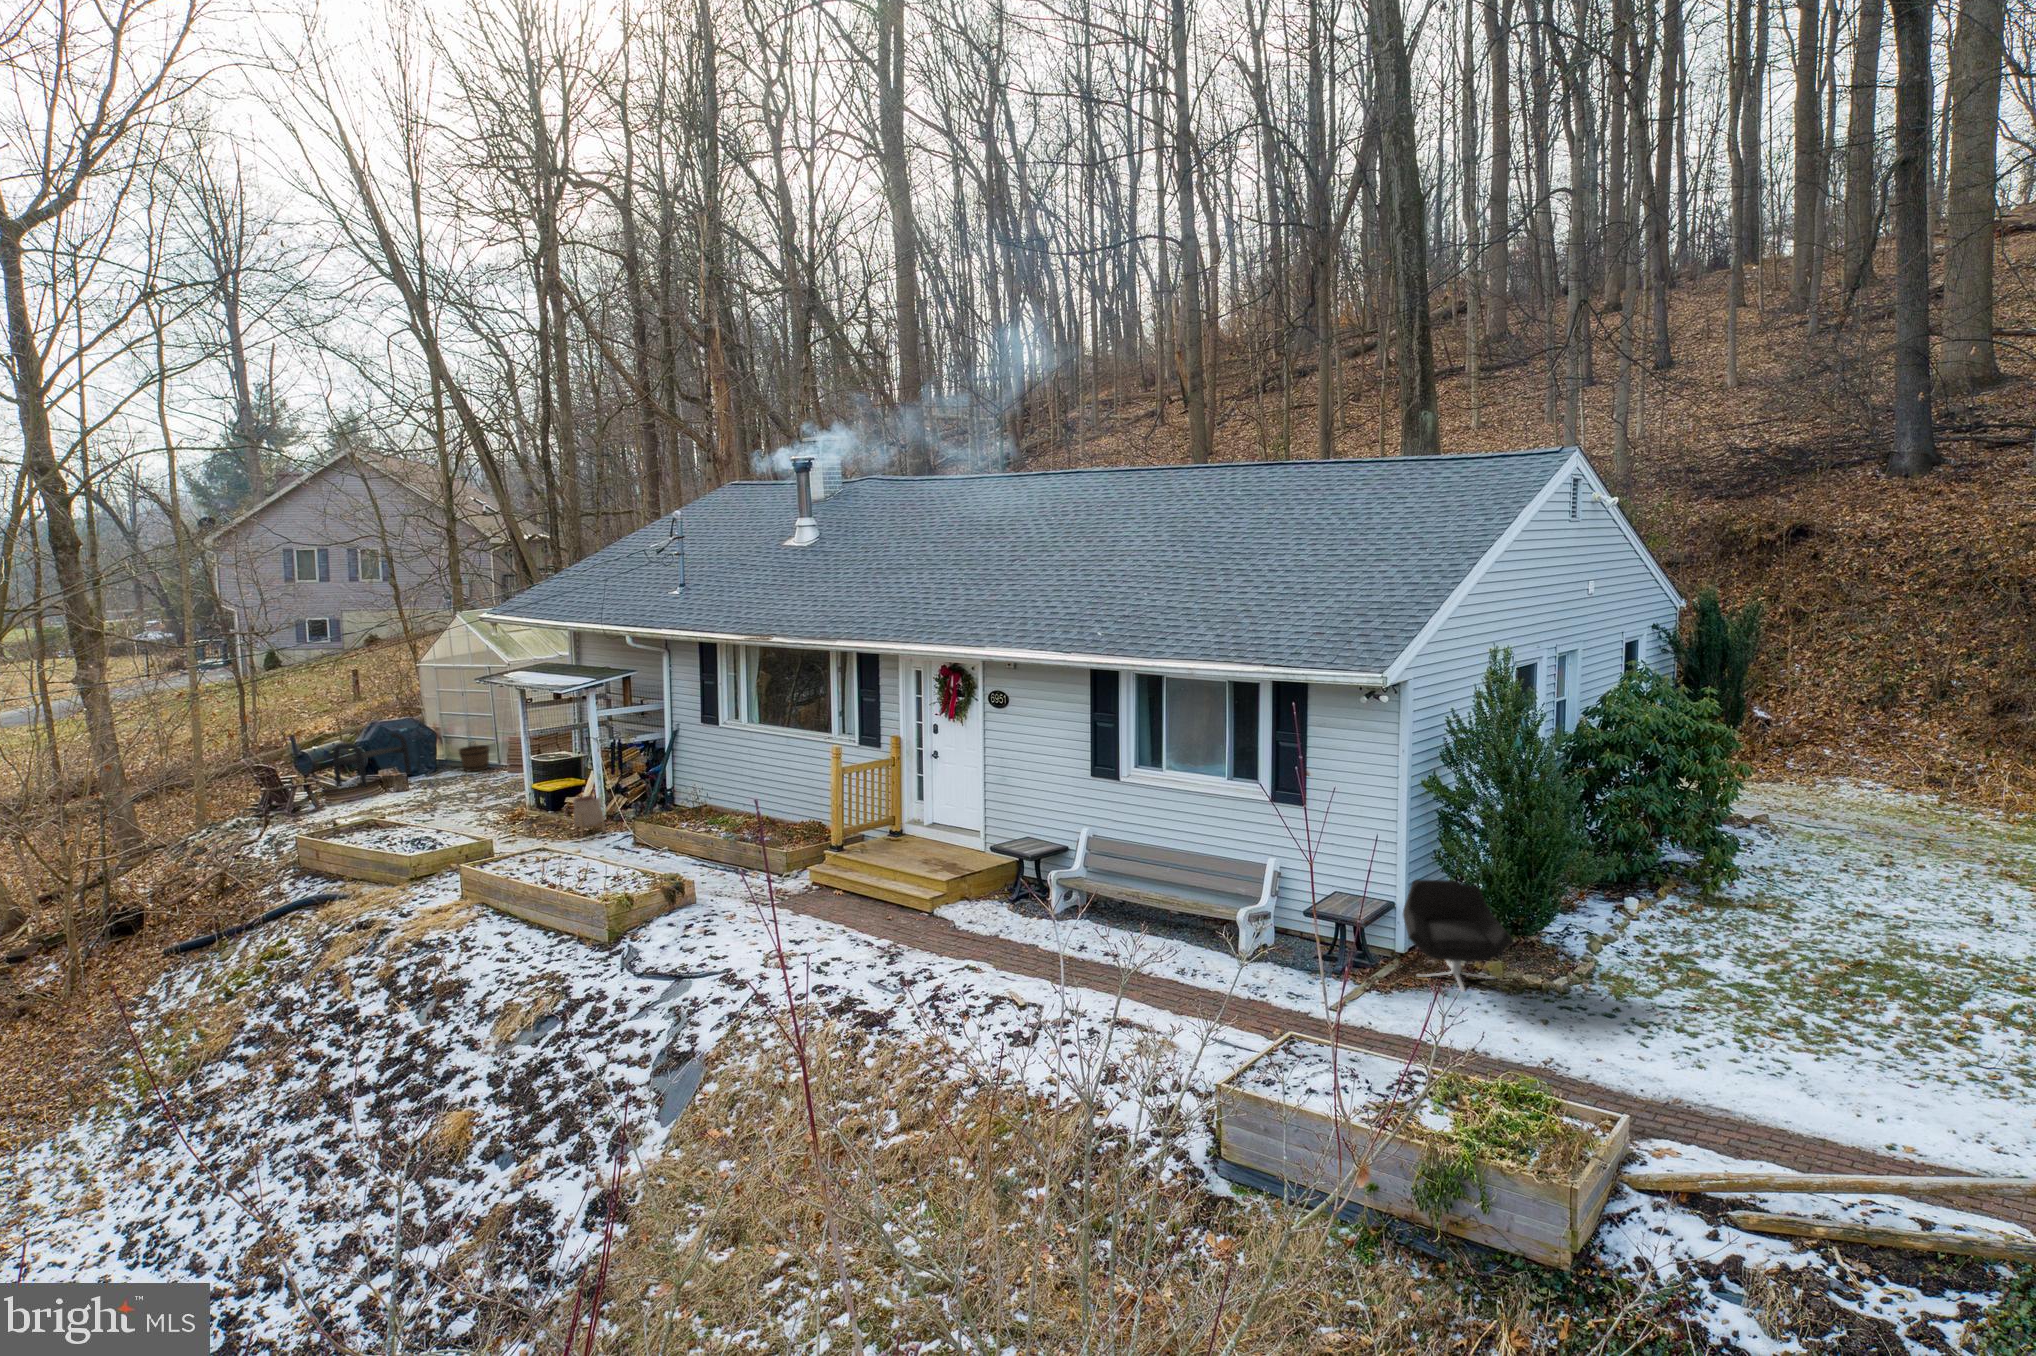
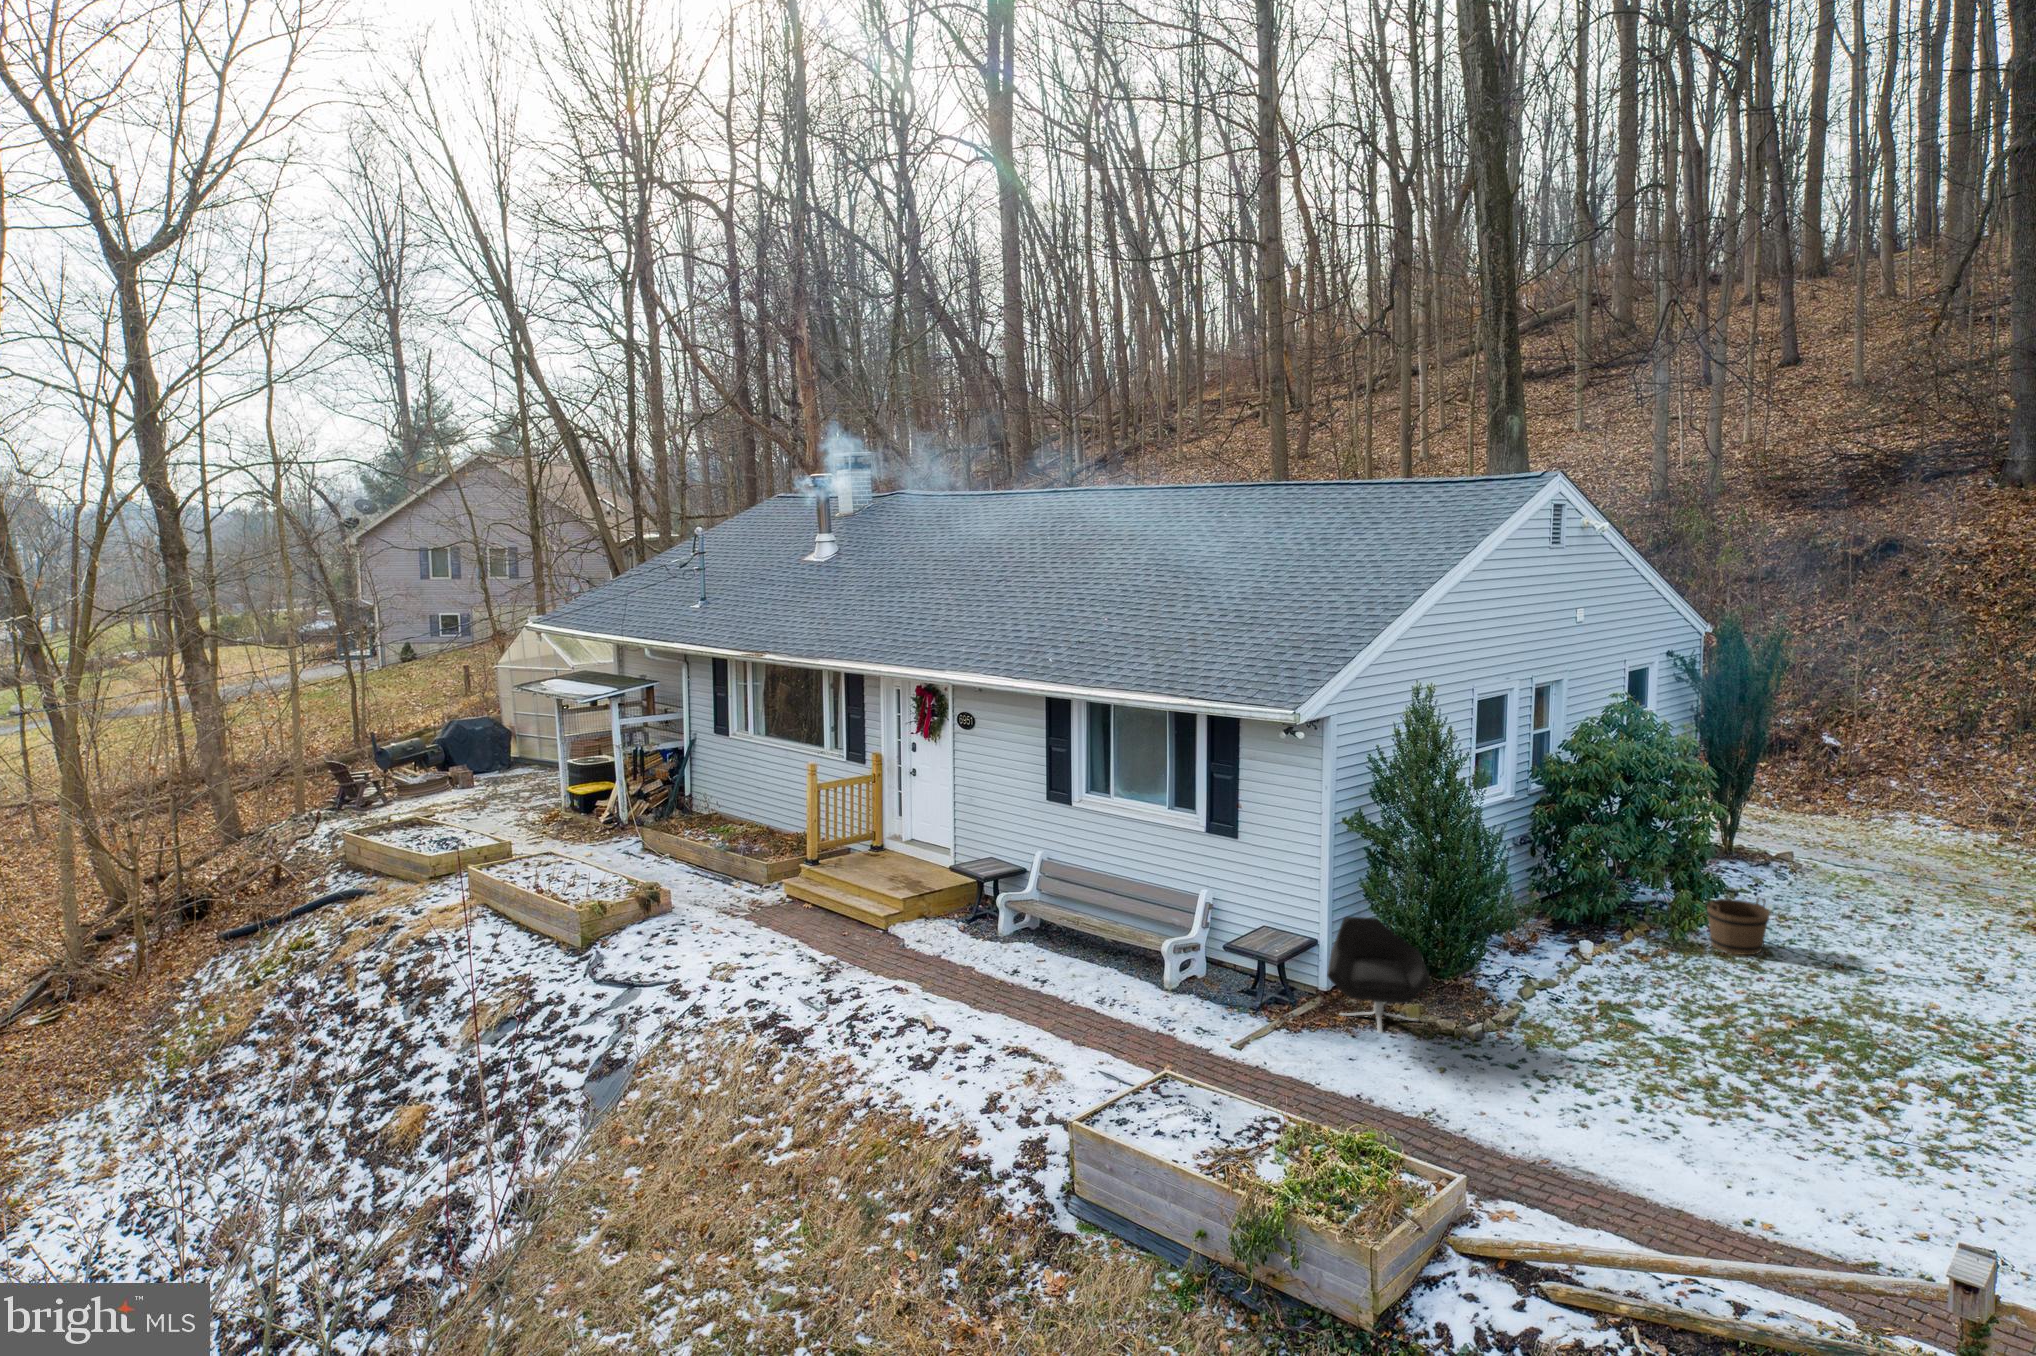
bench: present [333,733,412,787] -> none [392,732,466,784]
bucket: present [459,745,489,771] -> present [1707,898,1769,955]
planter: present [573,796,605,836] -> none [589,800,619,840]

